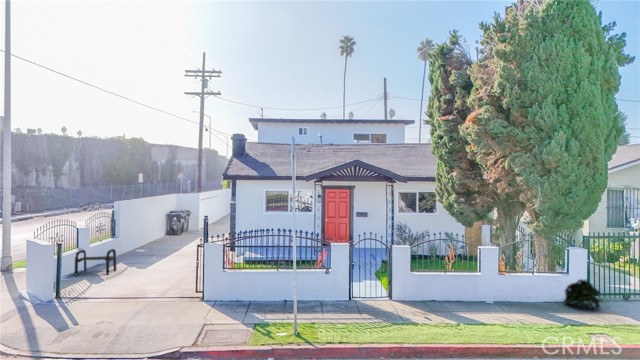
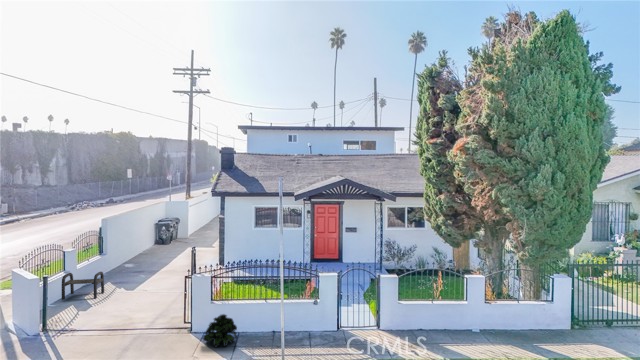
potted plant: present [564,280,600,309] -> present [203,314,237,347]

